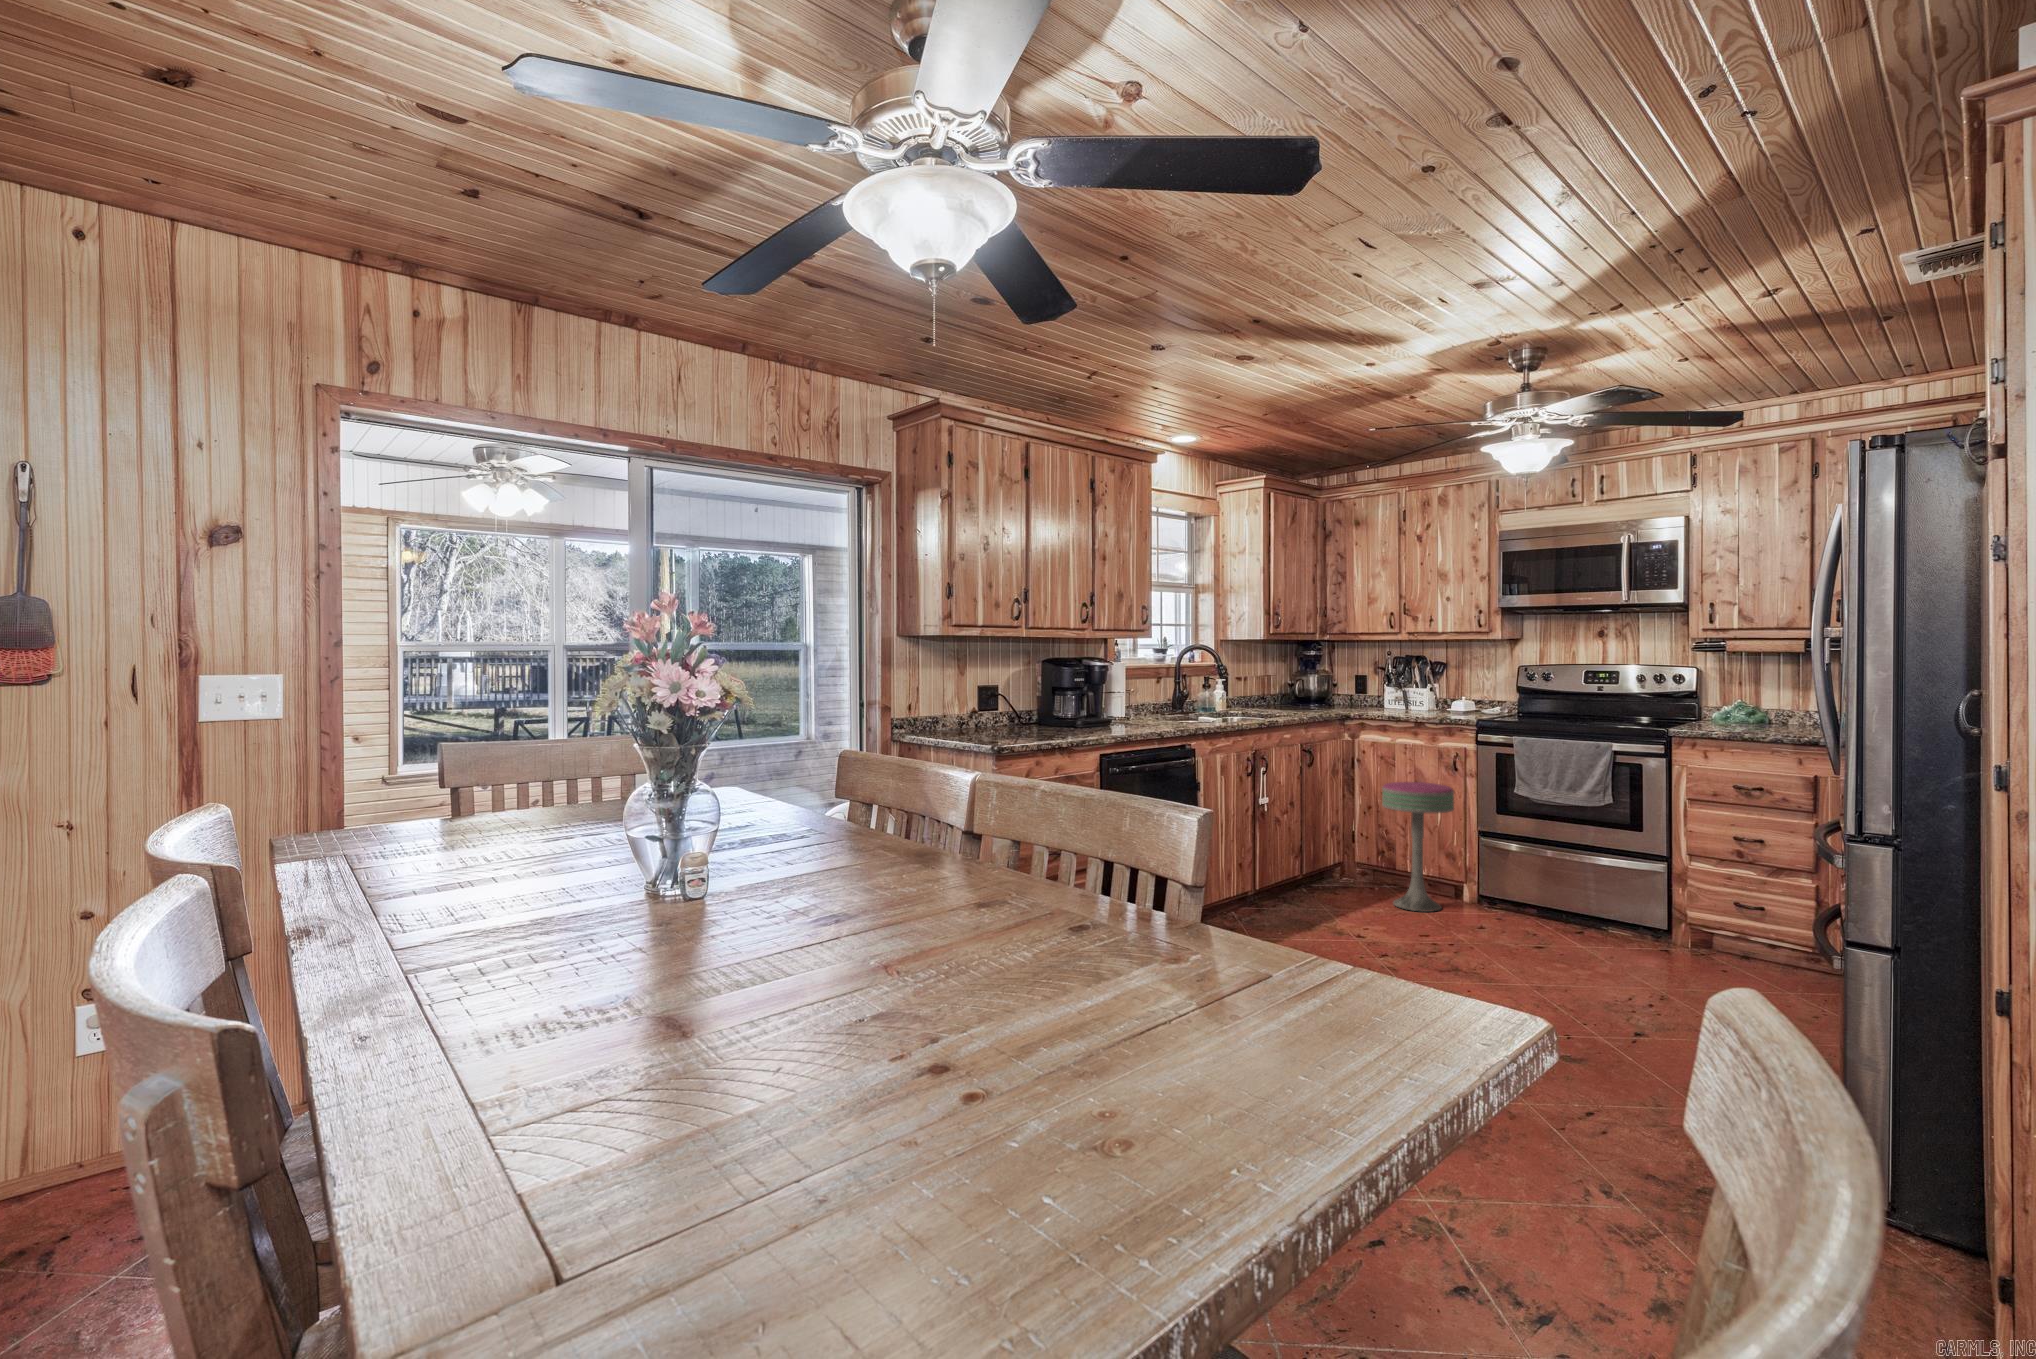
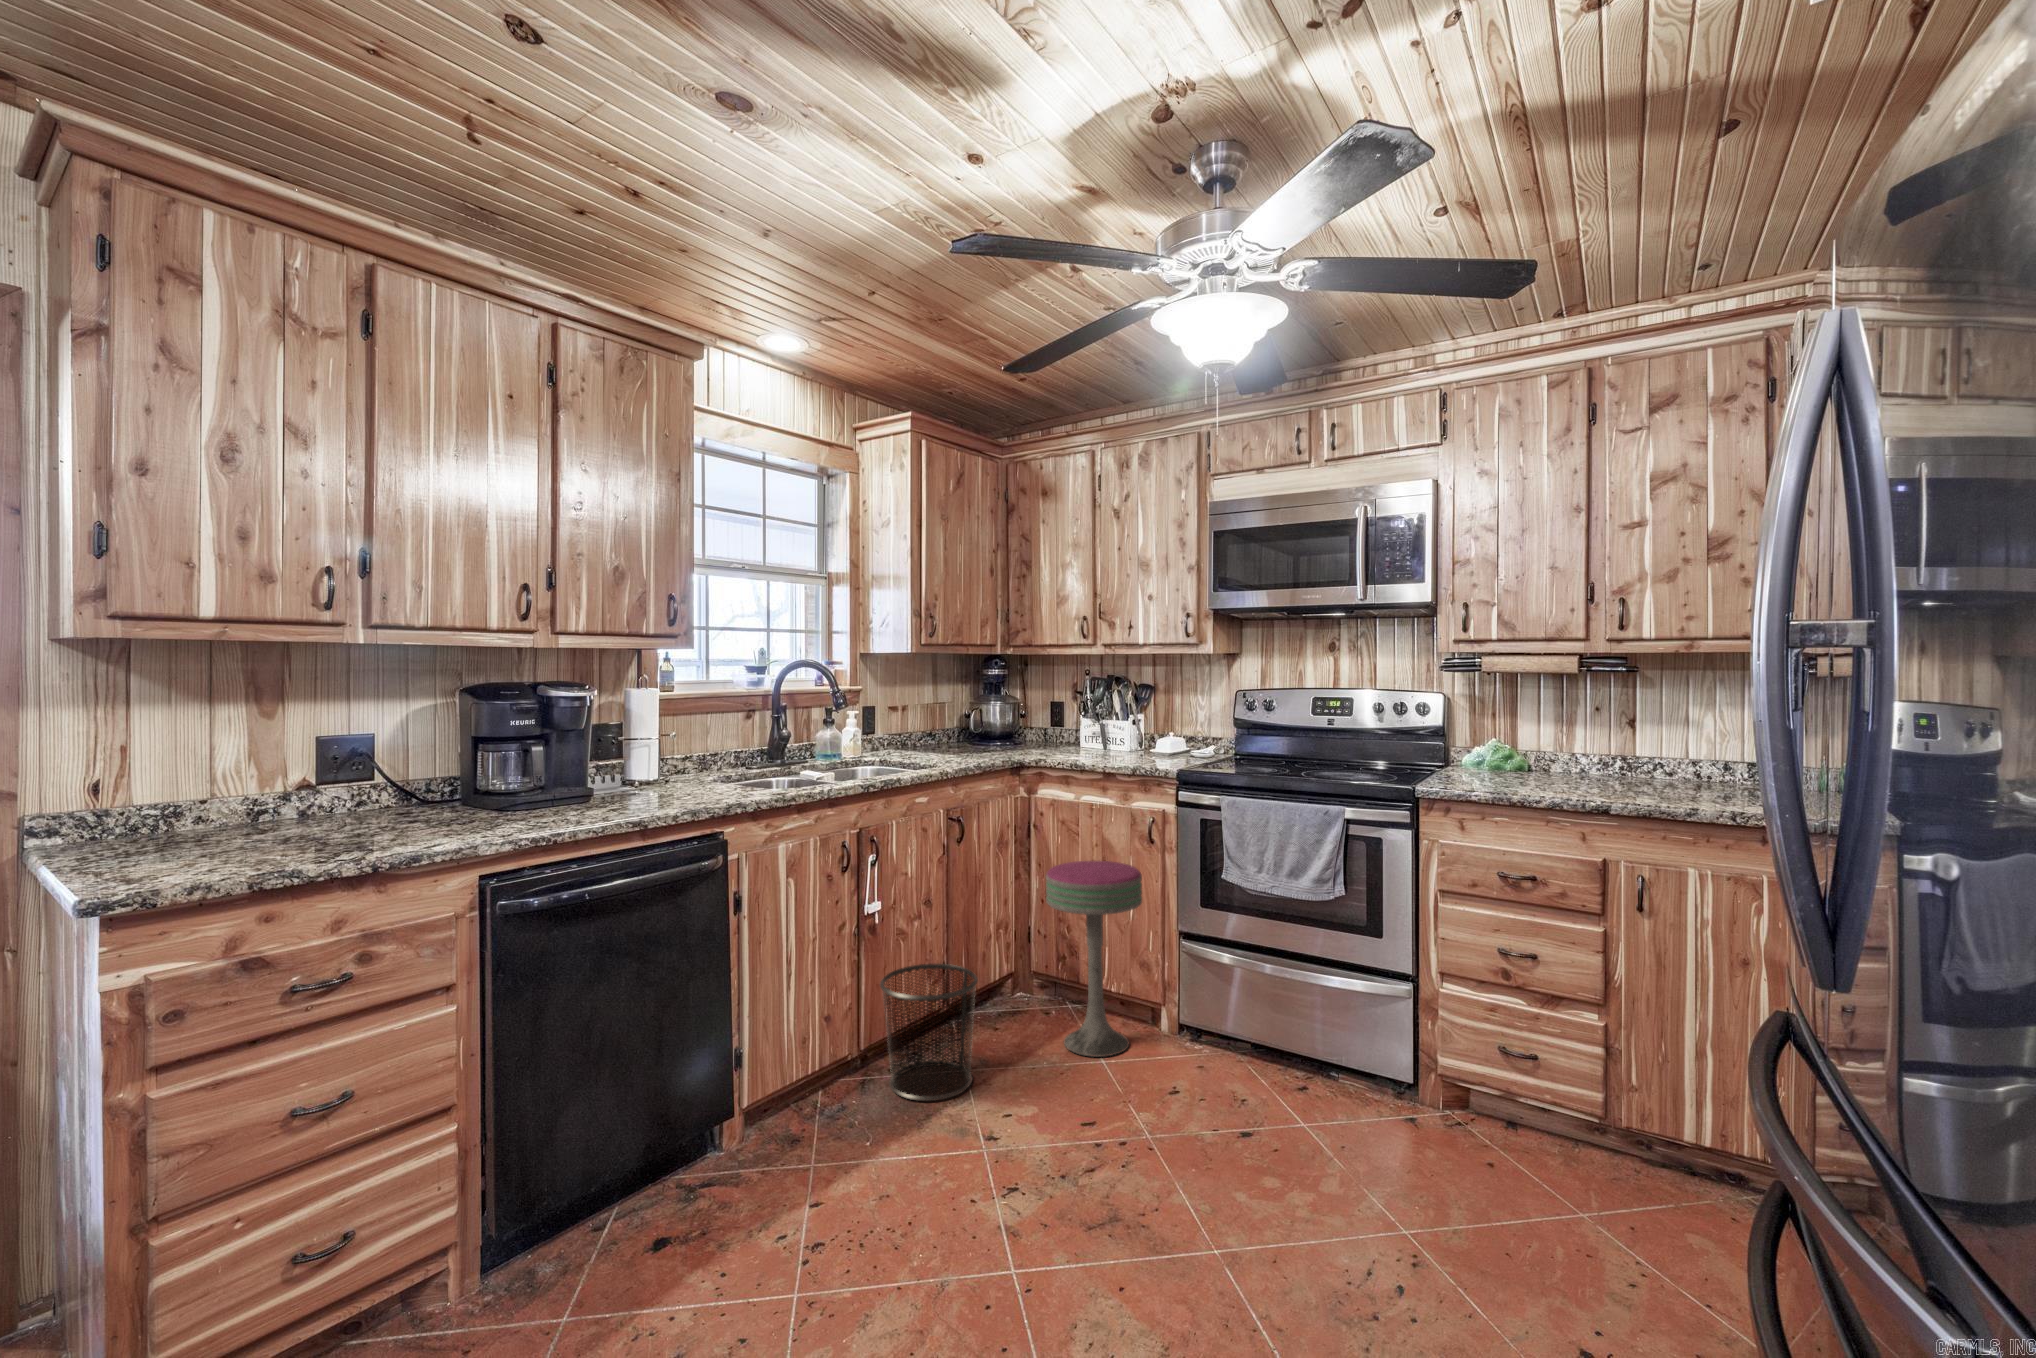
waste bin: none [1276,842,1343,924] -> present [880,964,978,1101]

